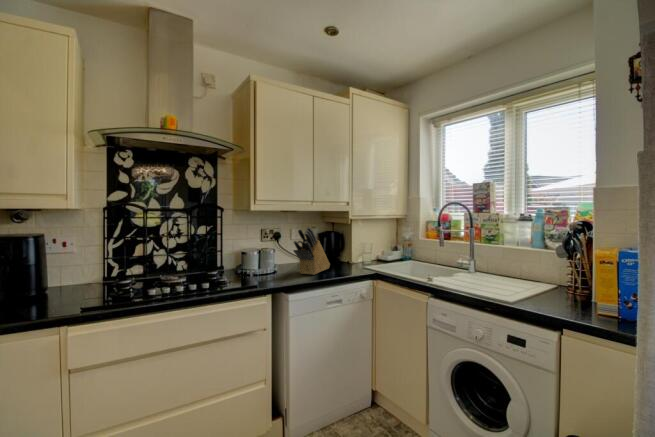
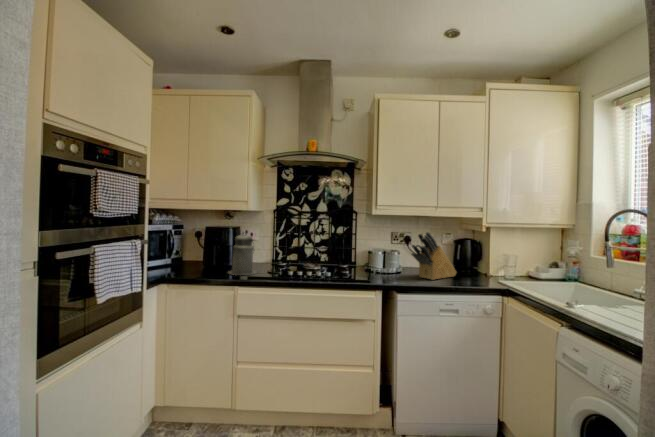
canister: none [35,242,92,308] -> present [229,235,257,275]

